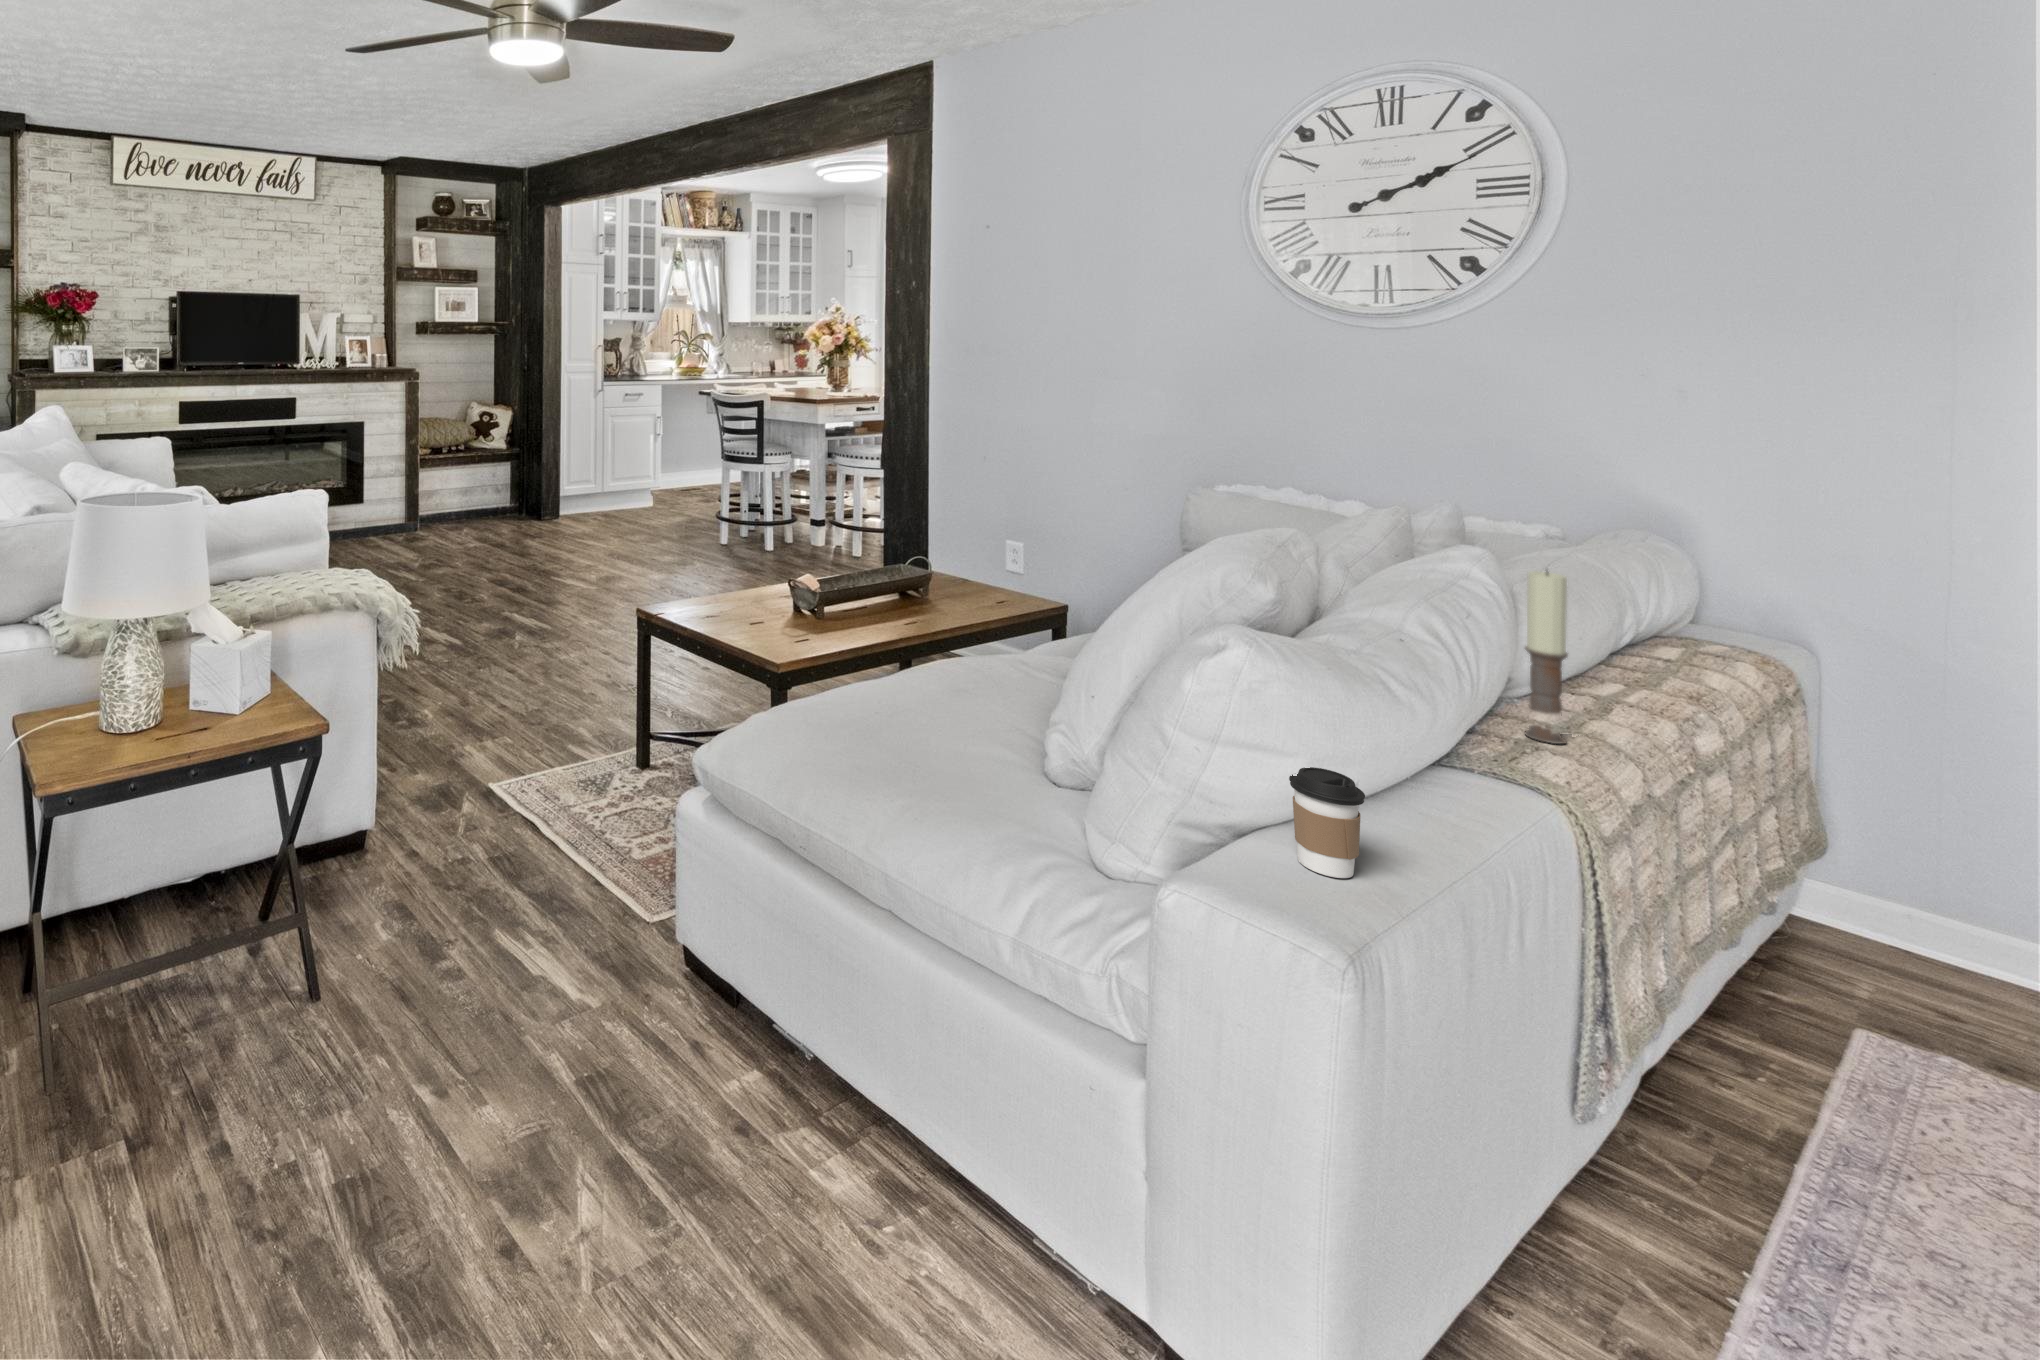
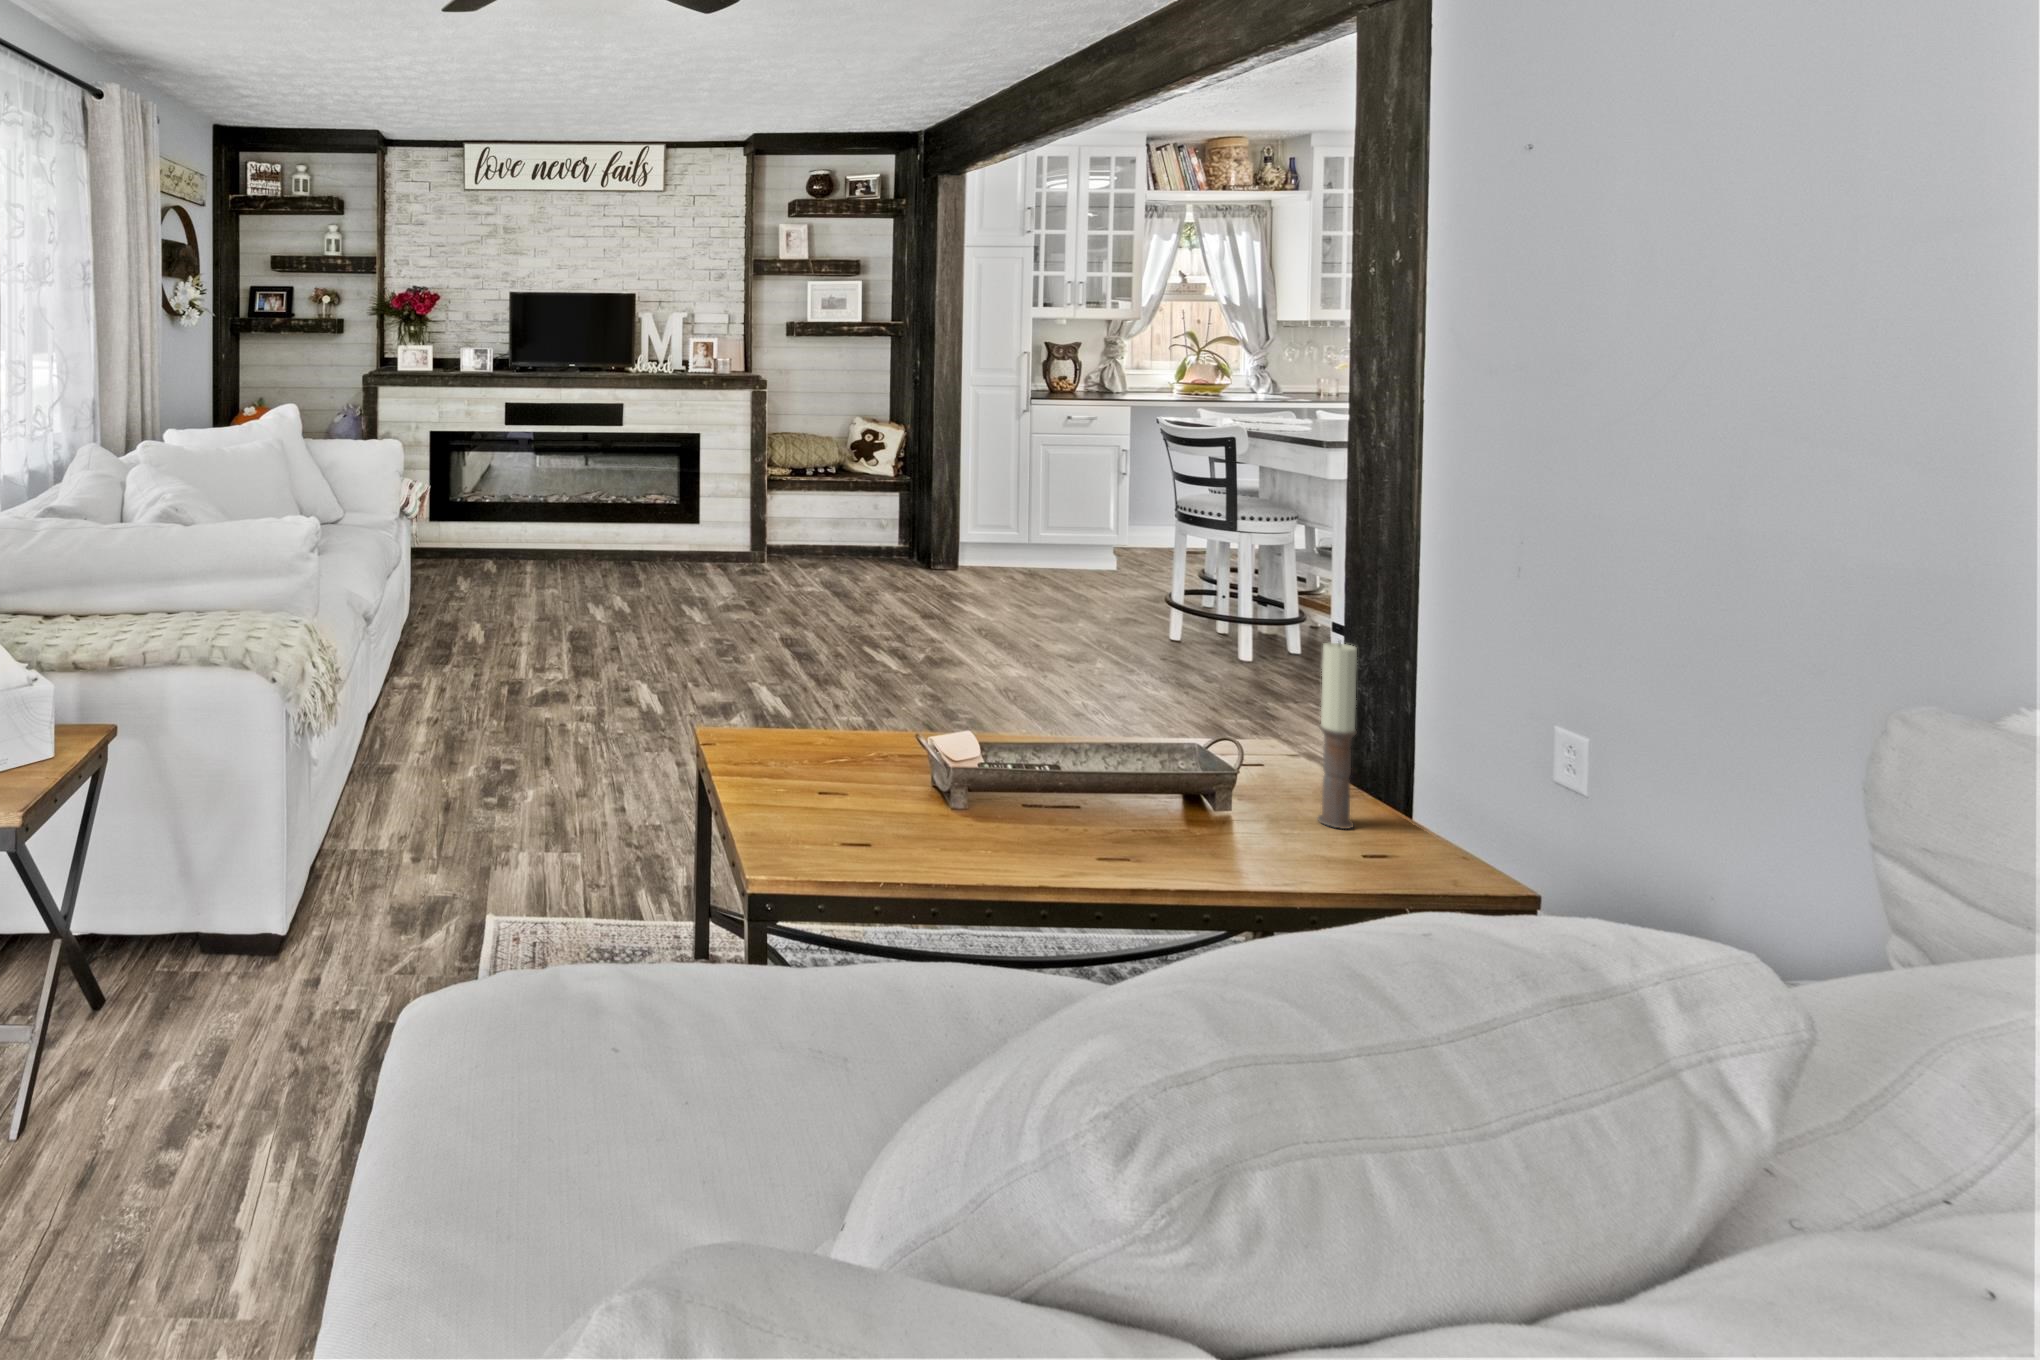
coffee cup: present [1289,767,1365,878] -> none [803,733,851,816]

